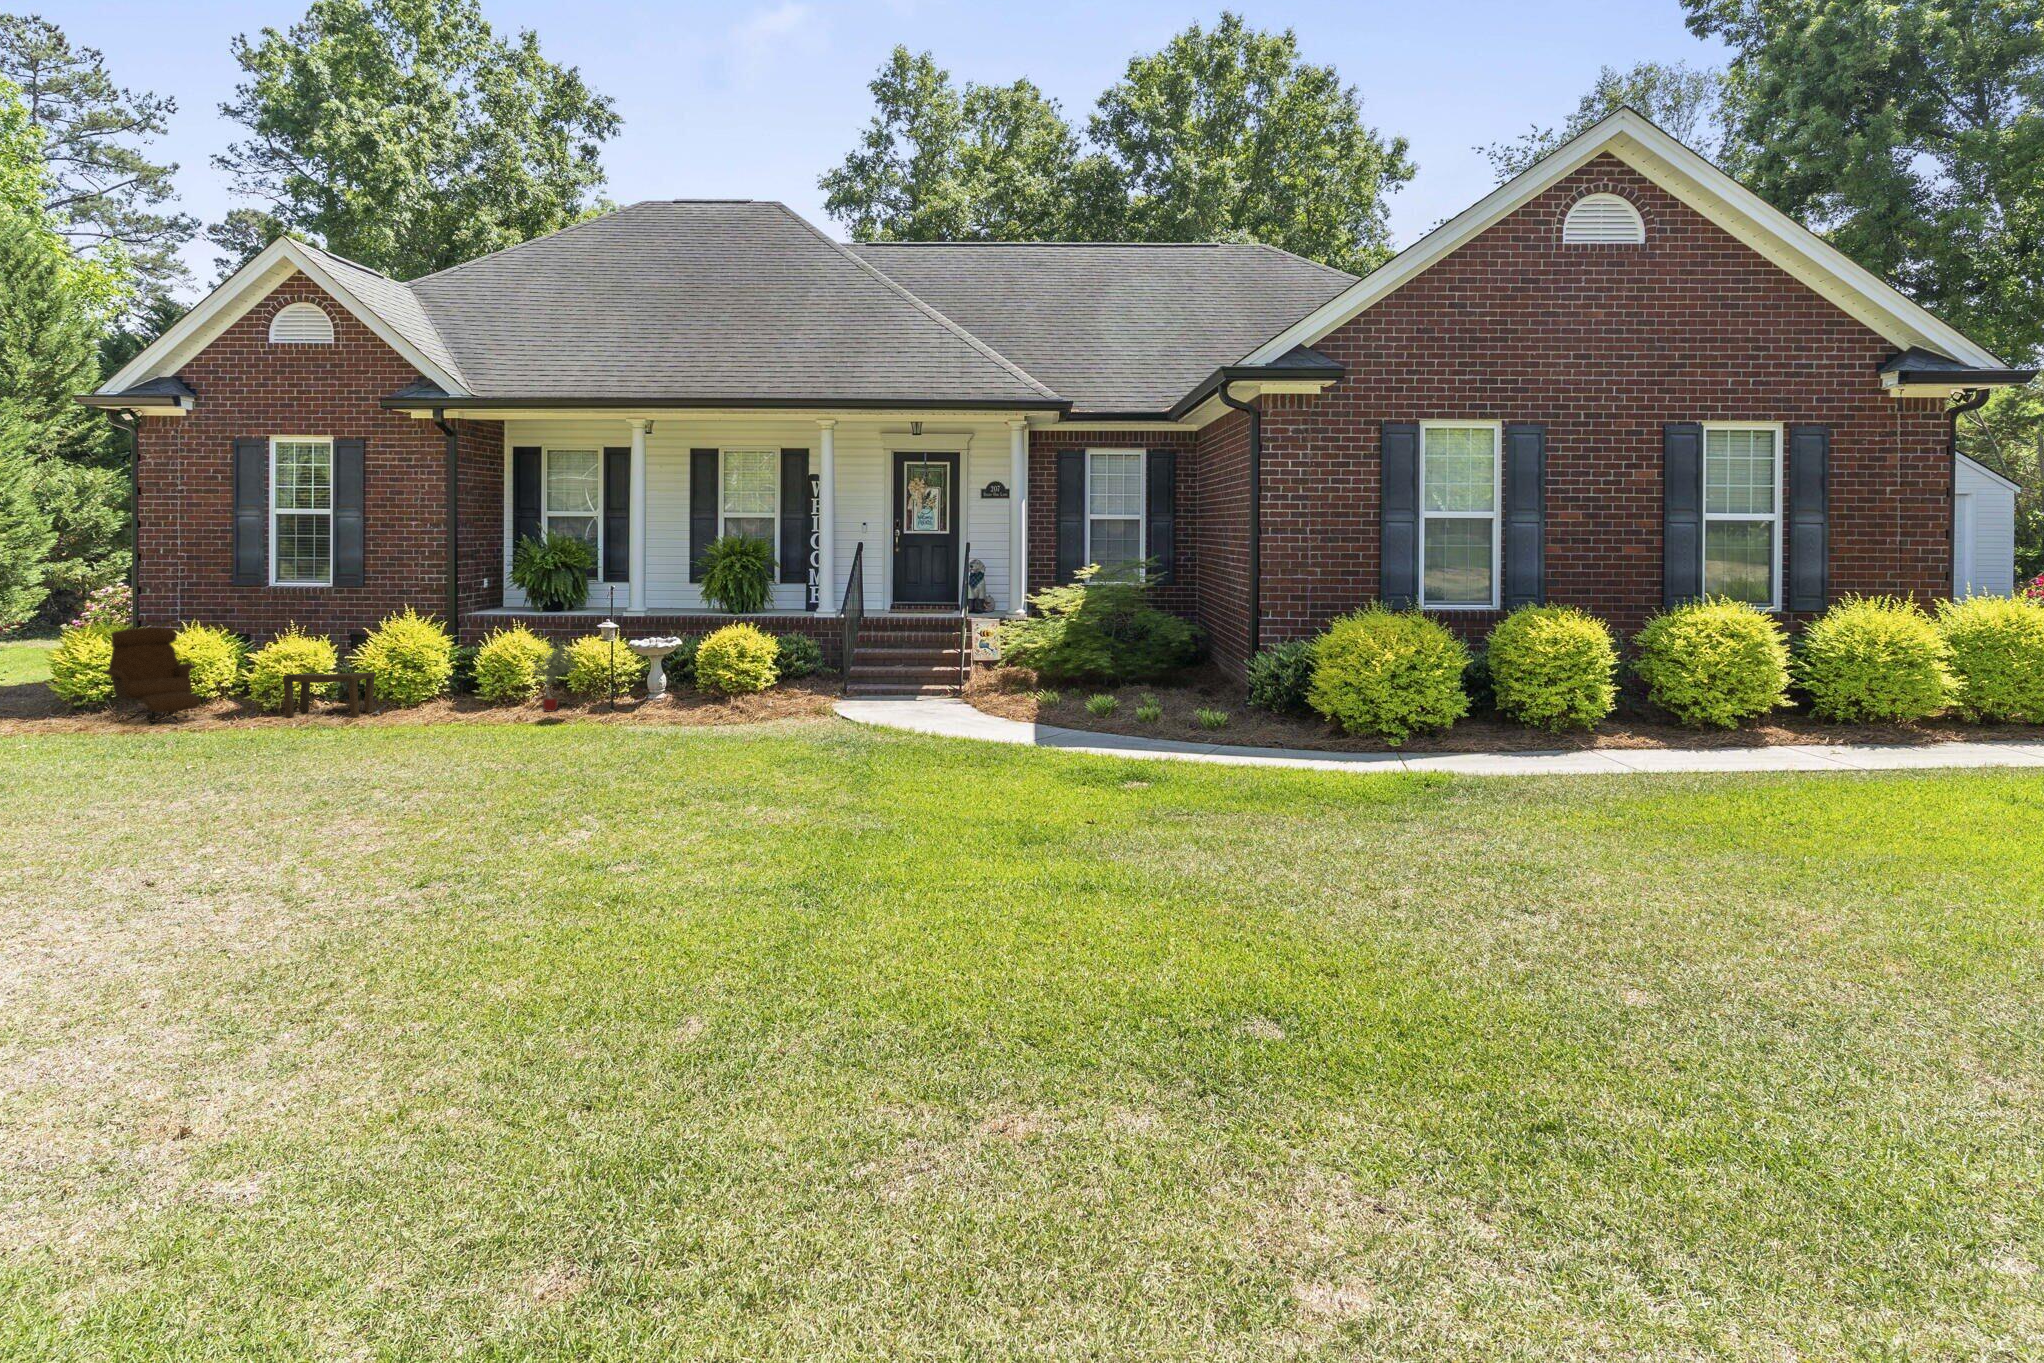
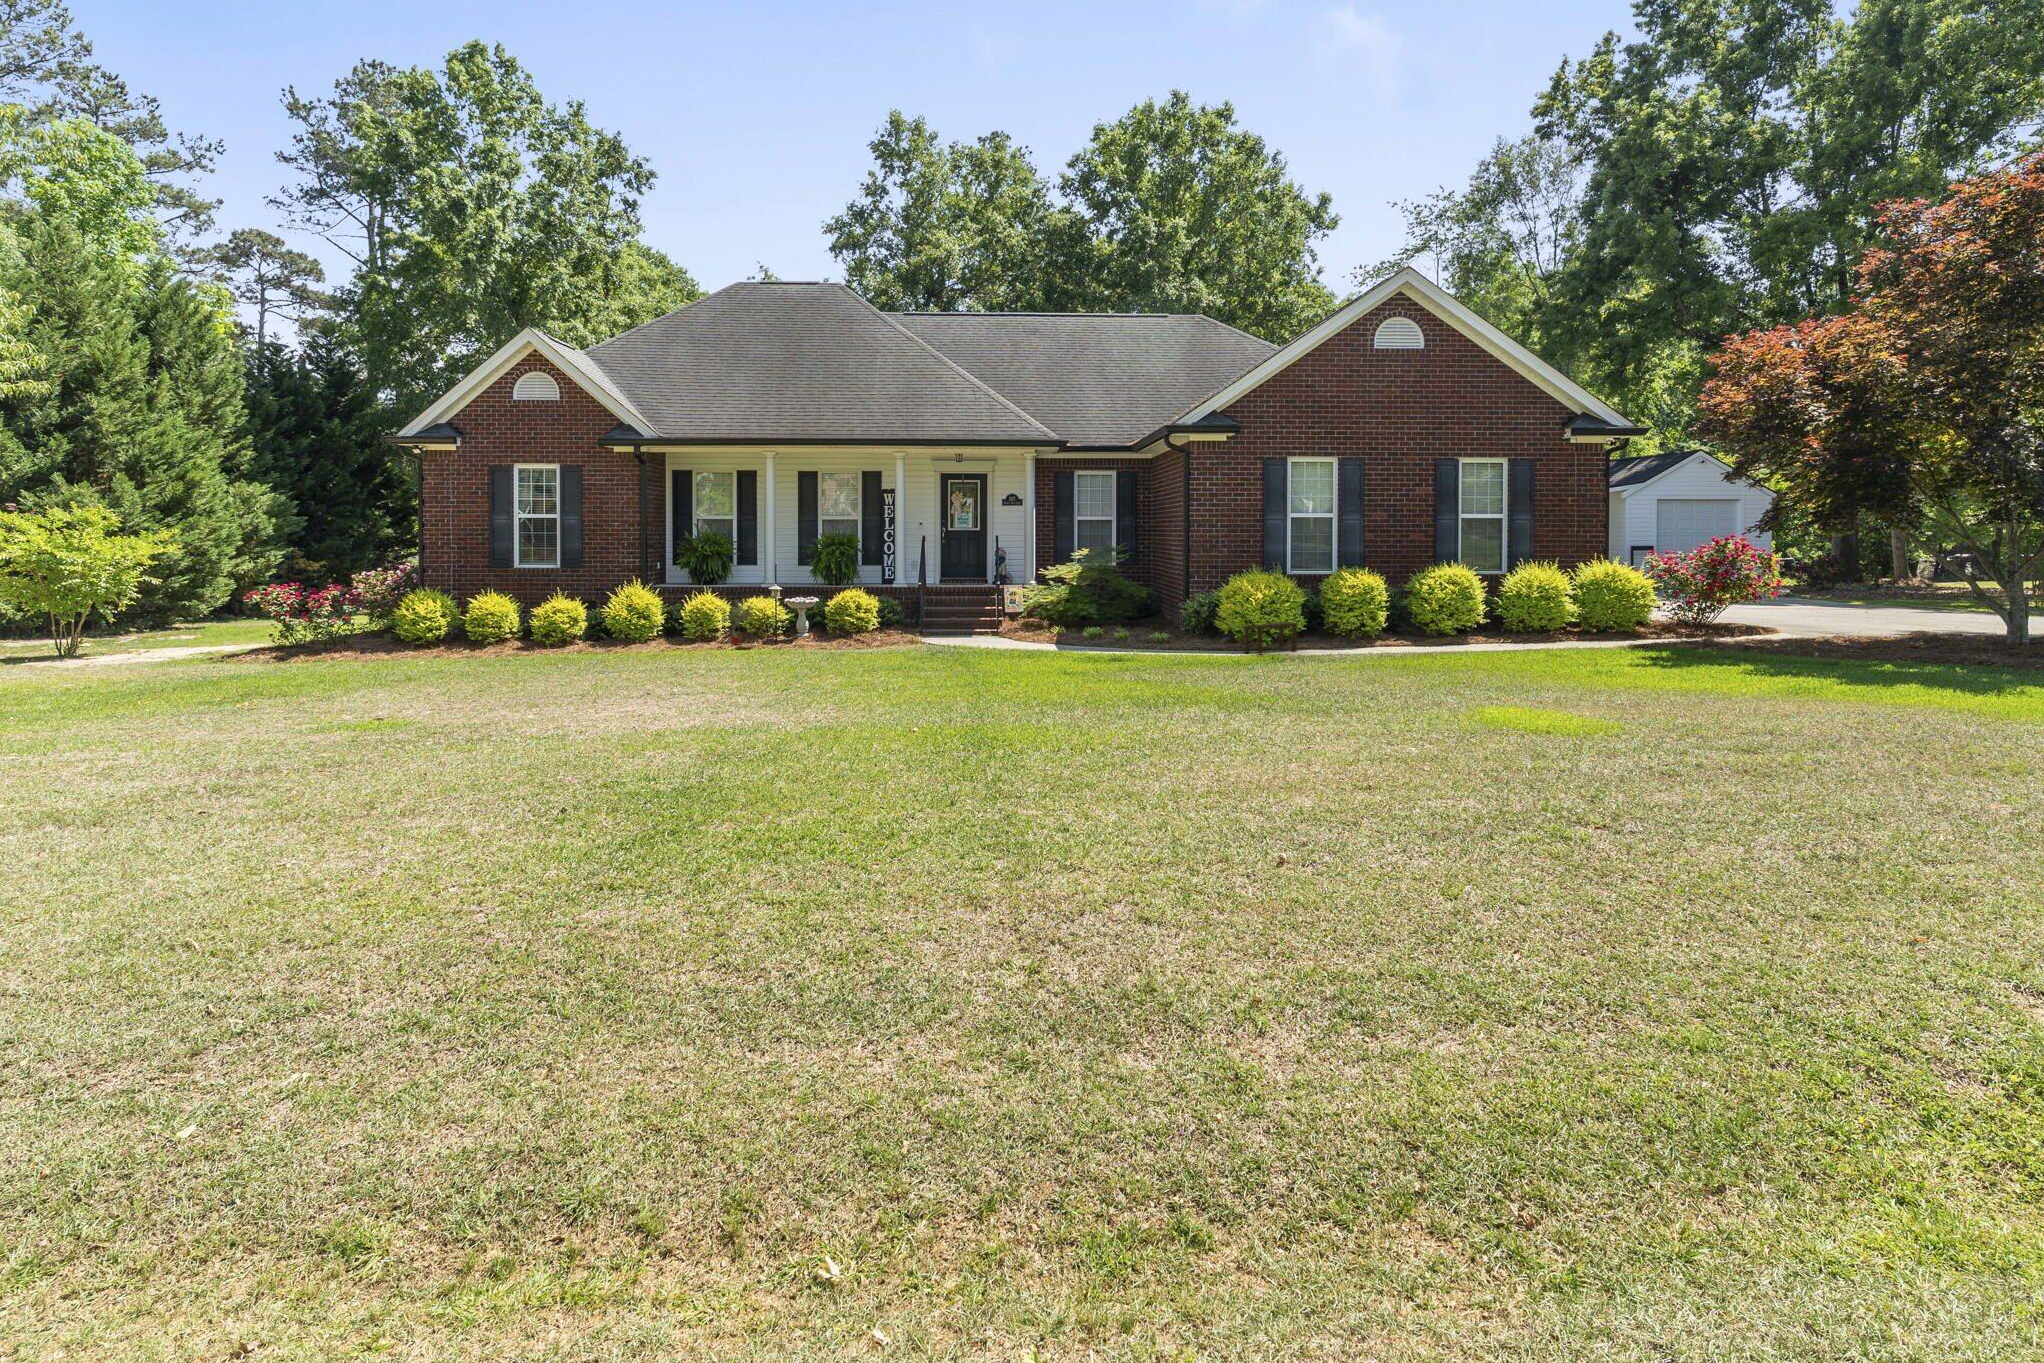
lounge chair: present [104,627,201,725] -> none [451,593,516,654]
bench: present [283,672,376,718] -> present [1244,622,1298,655]

